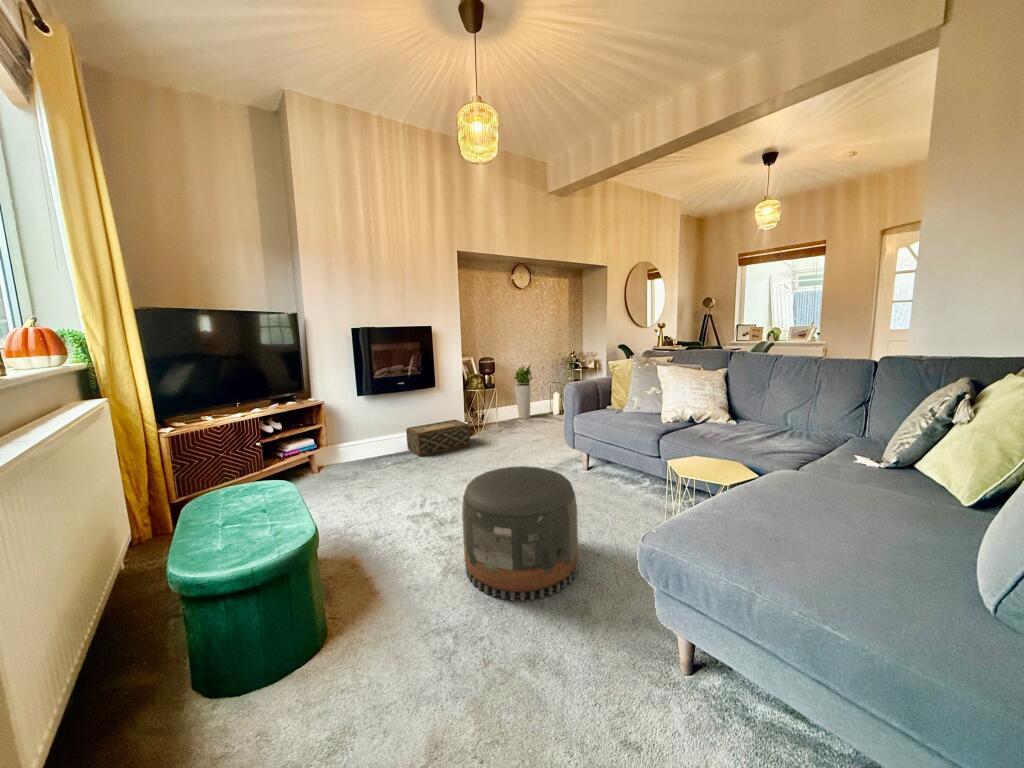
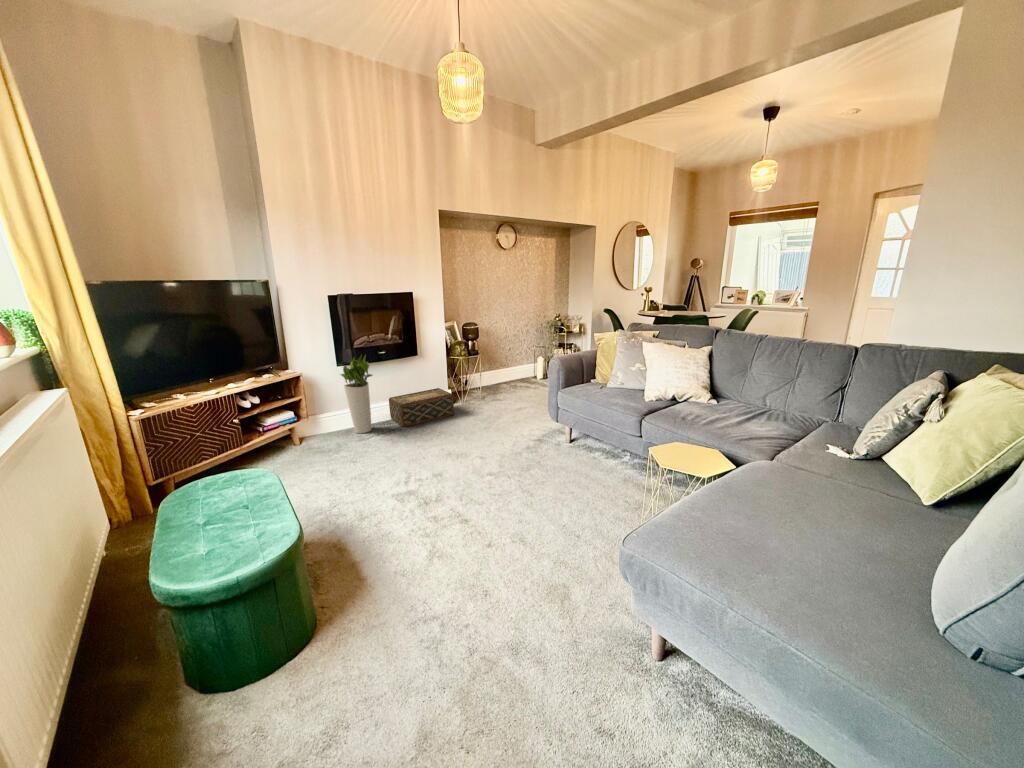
planter: present [513,365,533,419] -> present [341,356,372,433]
pouf: present [462,466,578,601] -> none [447,452,559,587]

